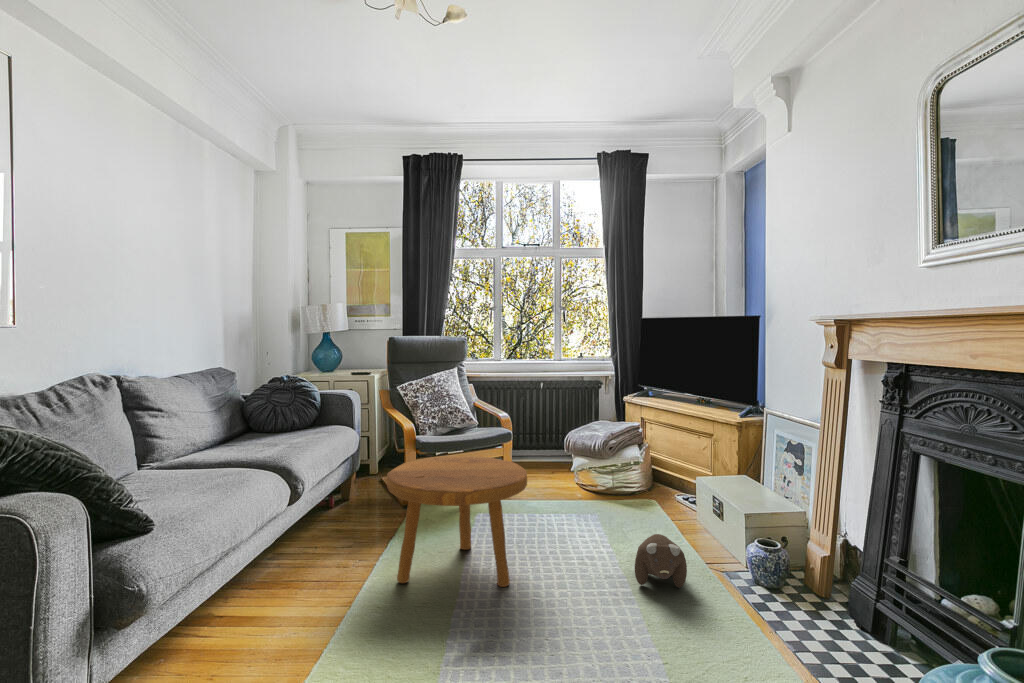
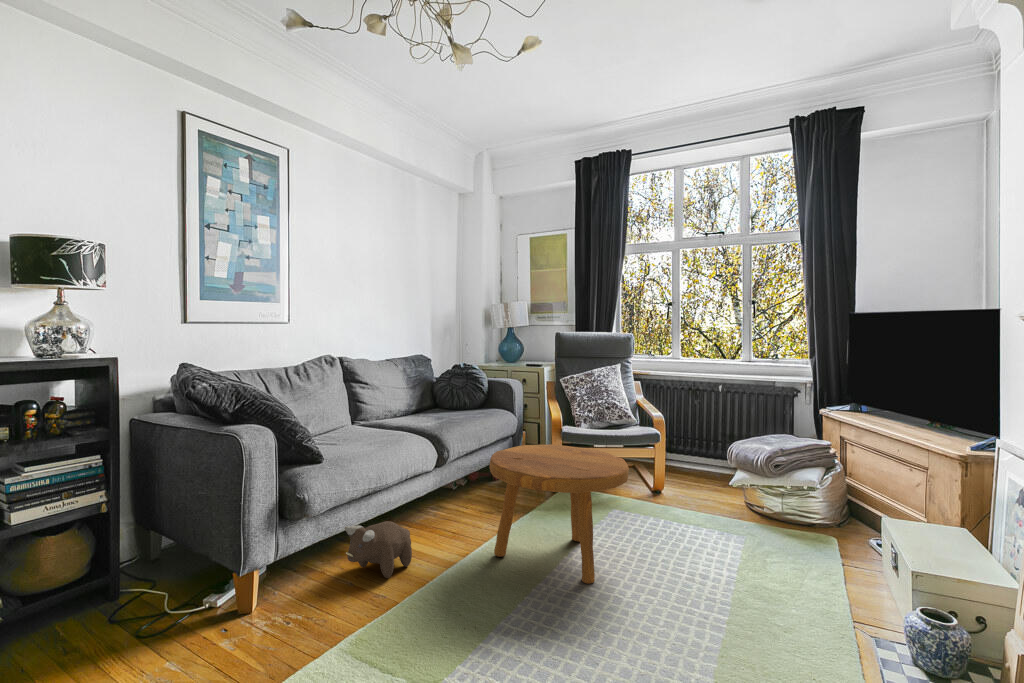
plush toy: present [635,534,687,588] -> present [345,521,412,578]

